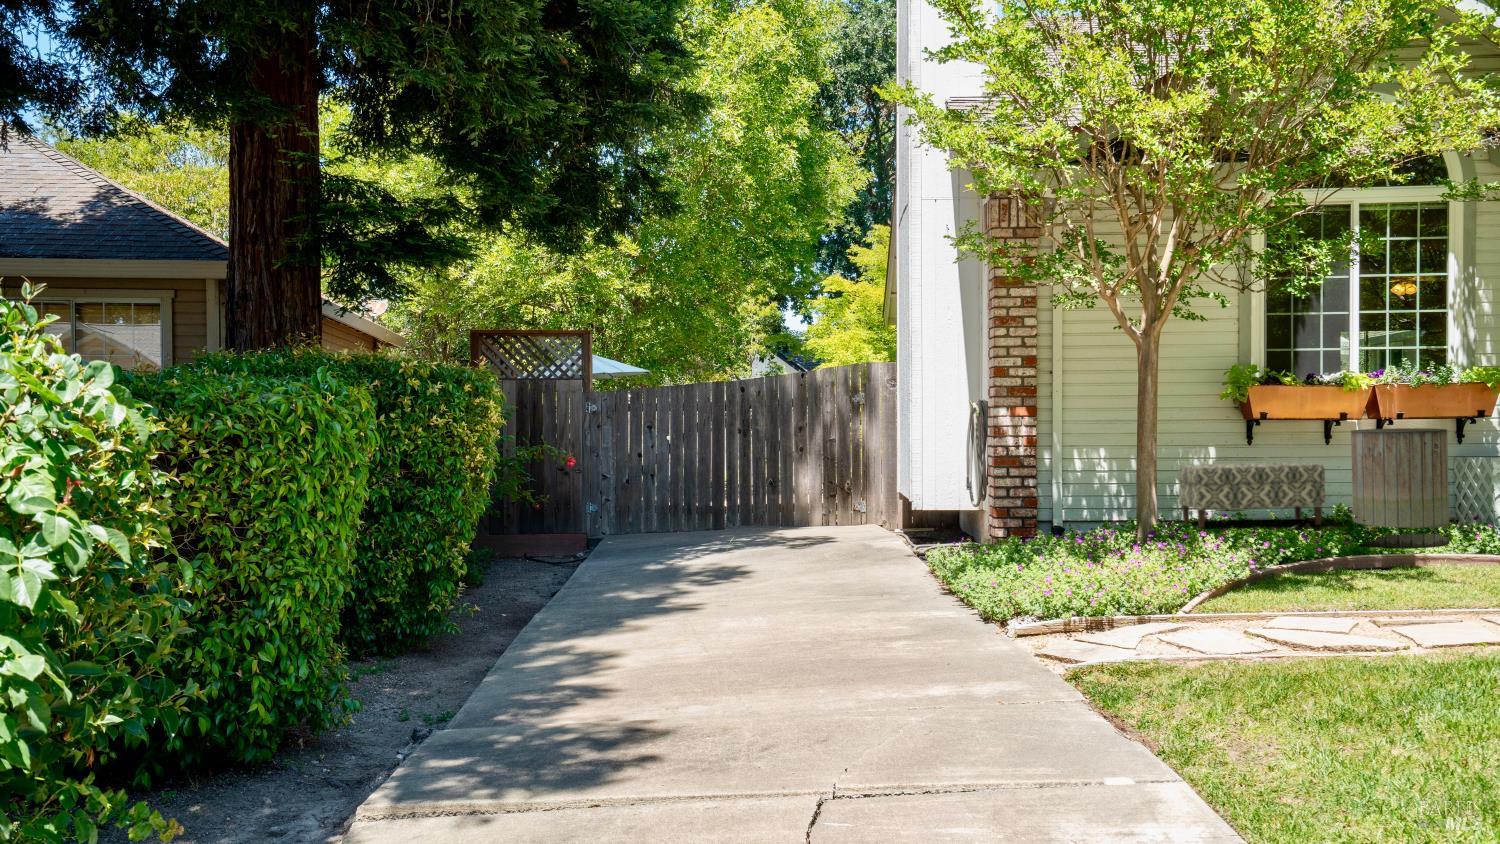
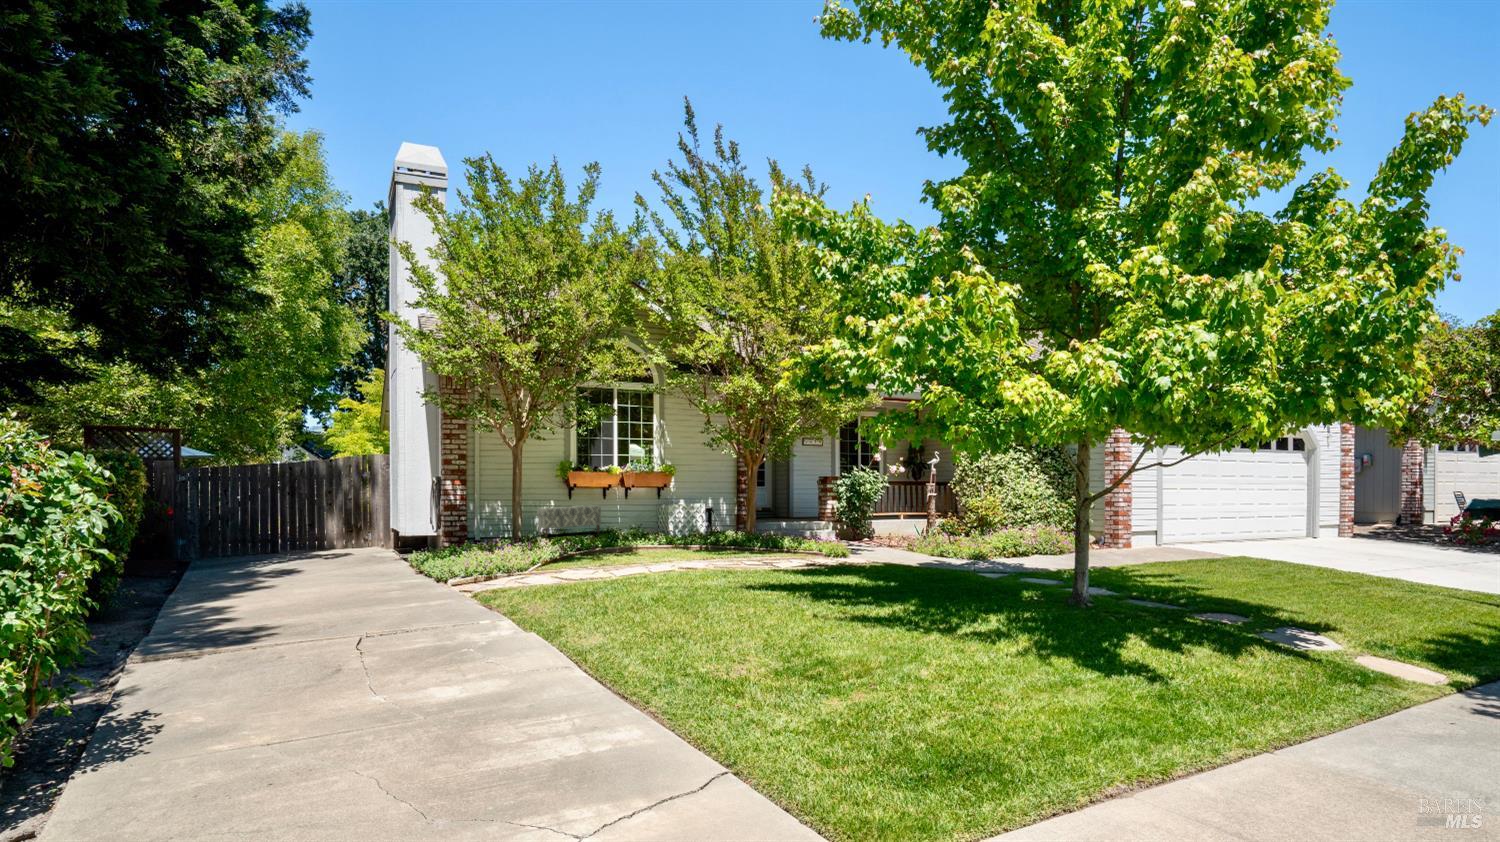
trash can: present [1351,428,1450,548] -> none [613,489,652,542]

